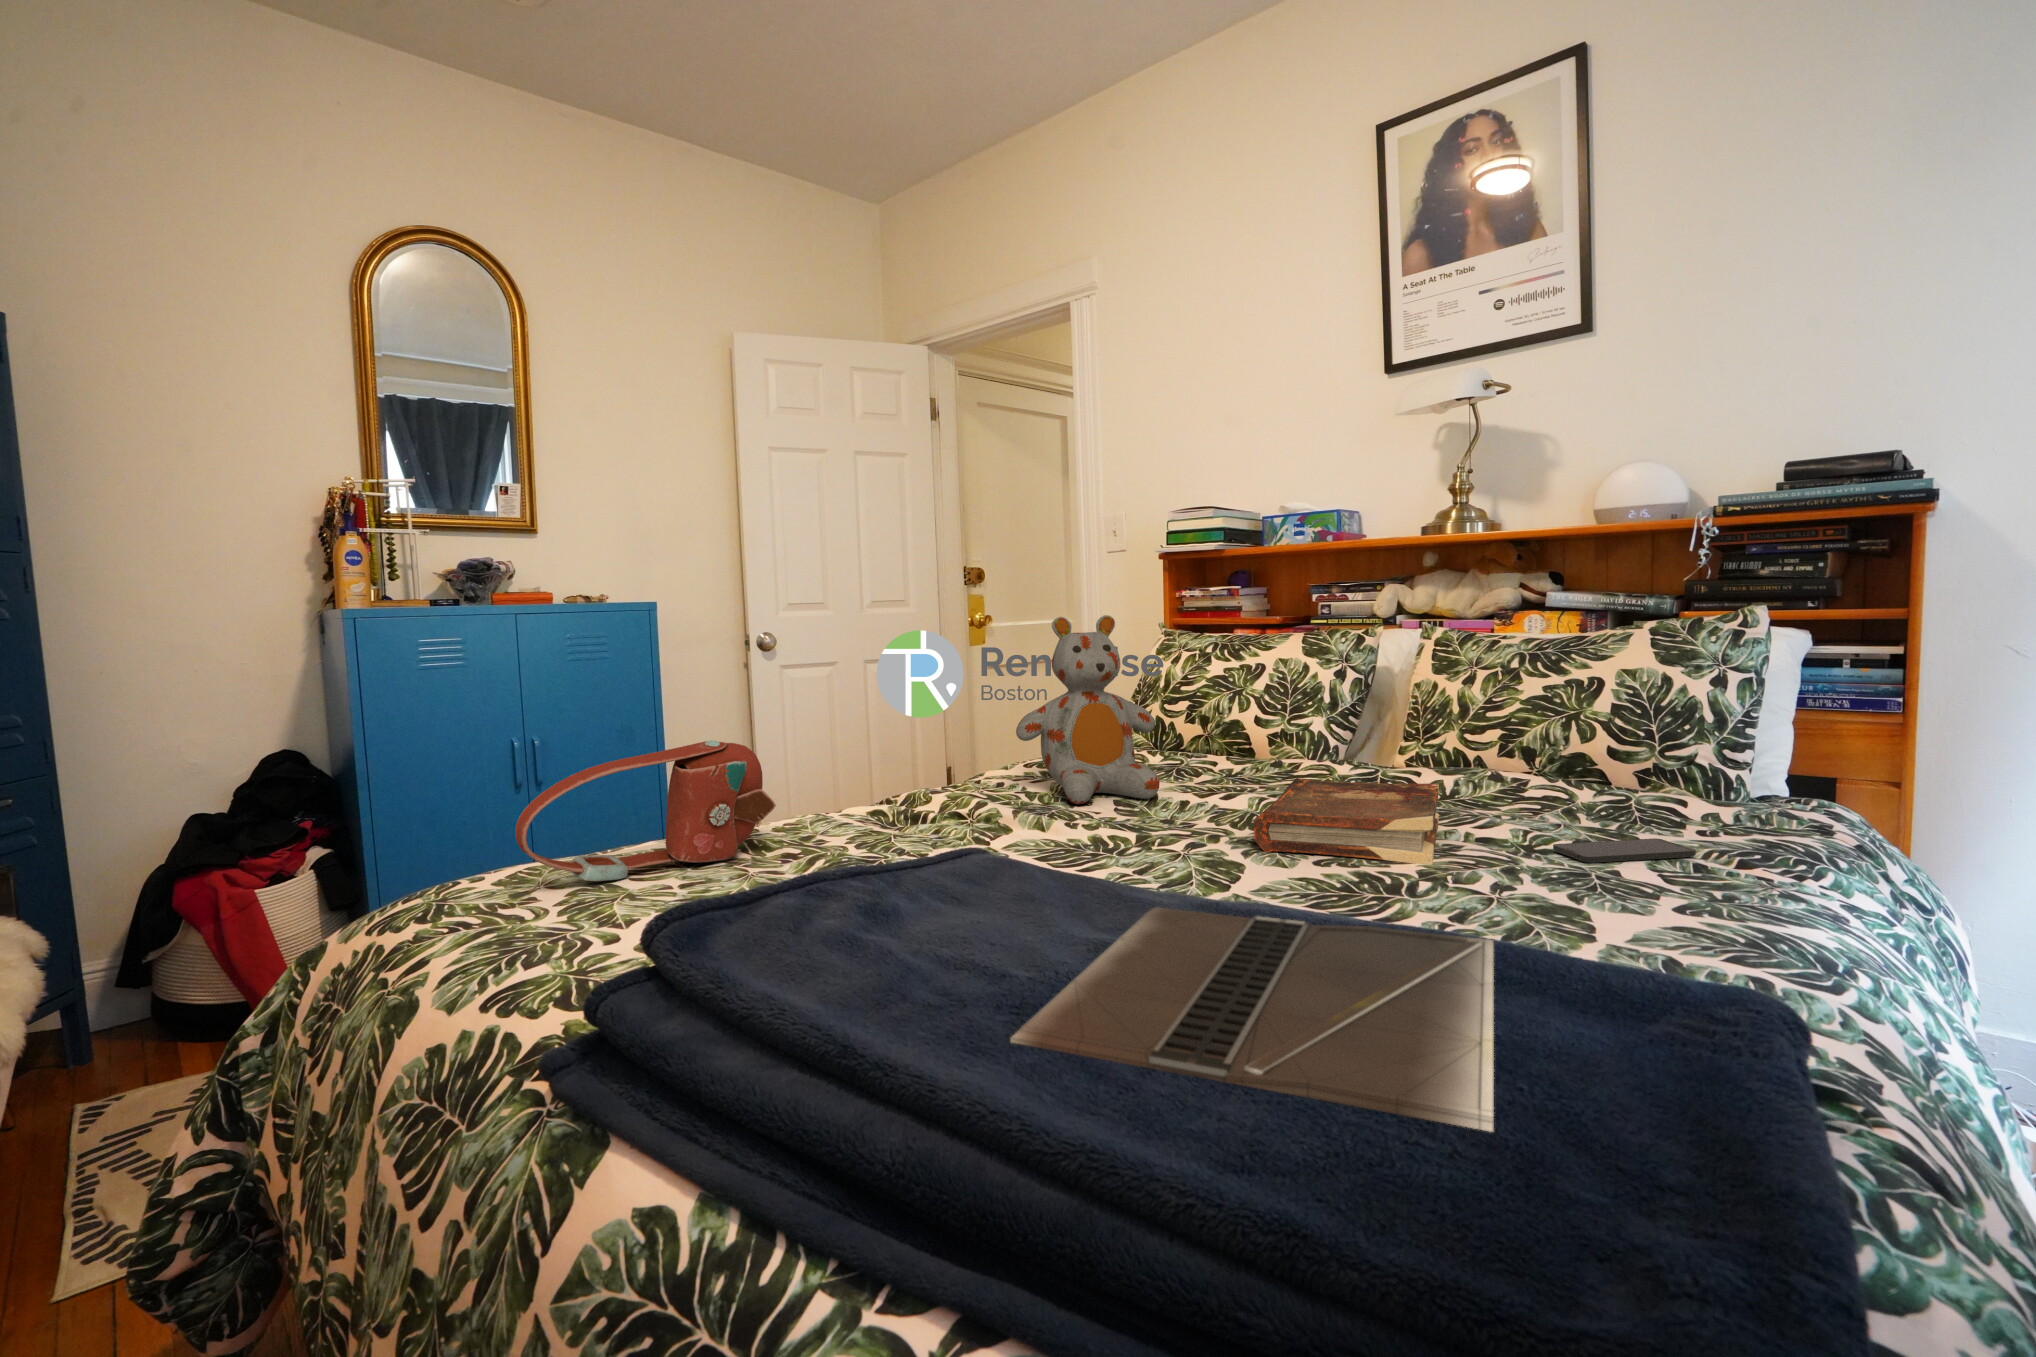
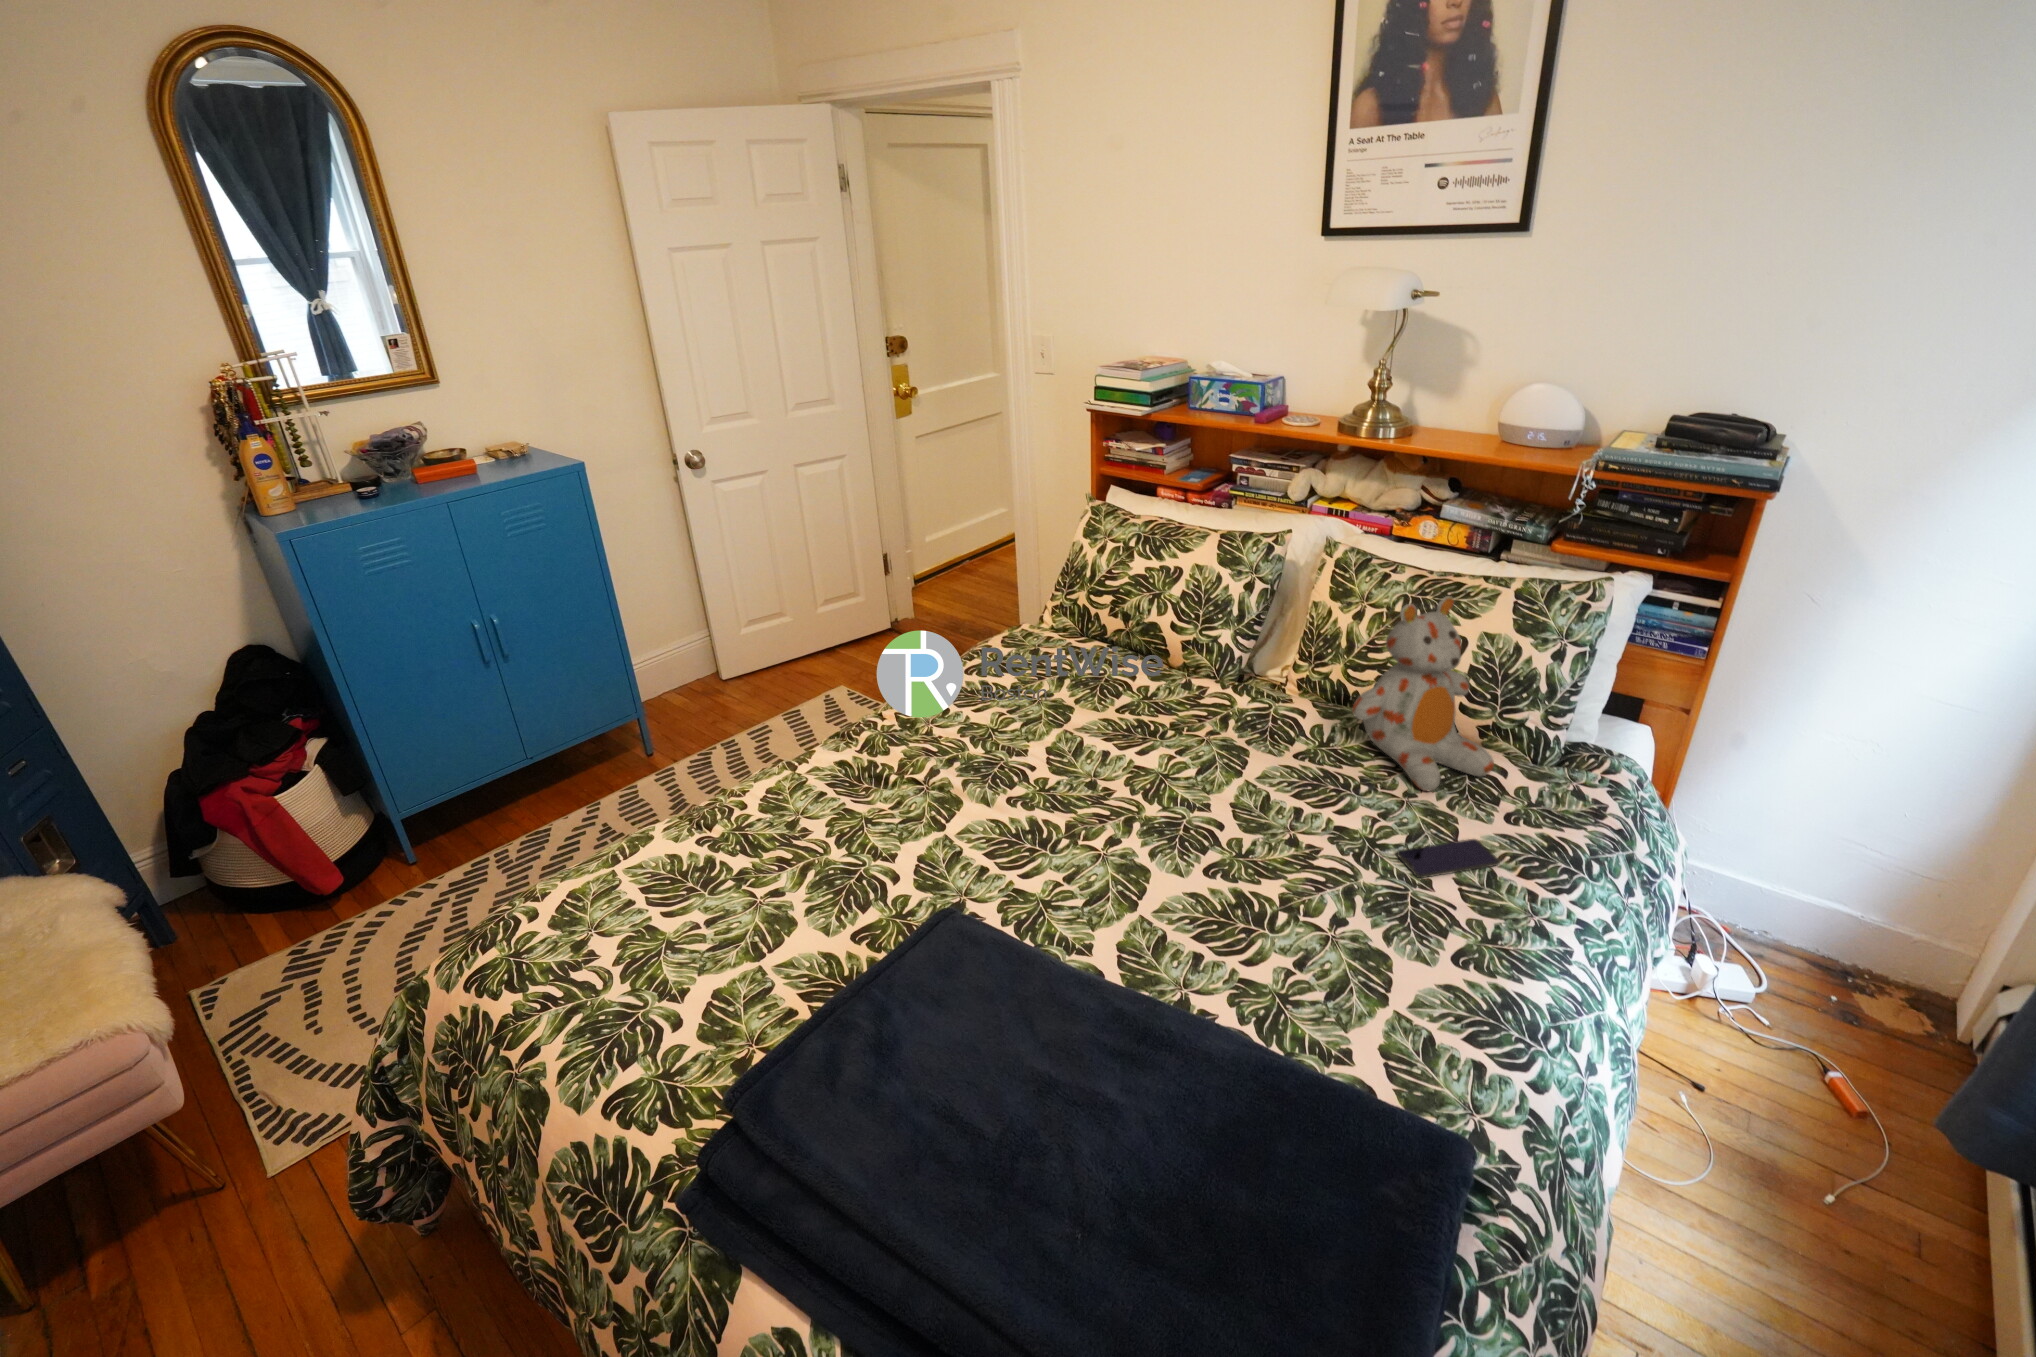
stuffed bear: present [1016,615,1160,804] -> present [1352,596,1494,791]
handbag: present [515,740,776,881] -> none [579,793,780,947]
book: present [1254,778,1439,865] -> none [1171,755,1320,884]
laptop: present [1010,907,1494,1132] -> none [1010,987,1336,1303]

